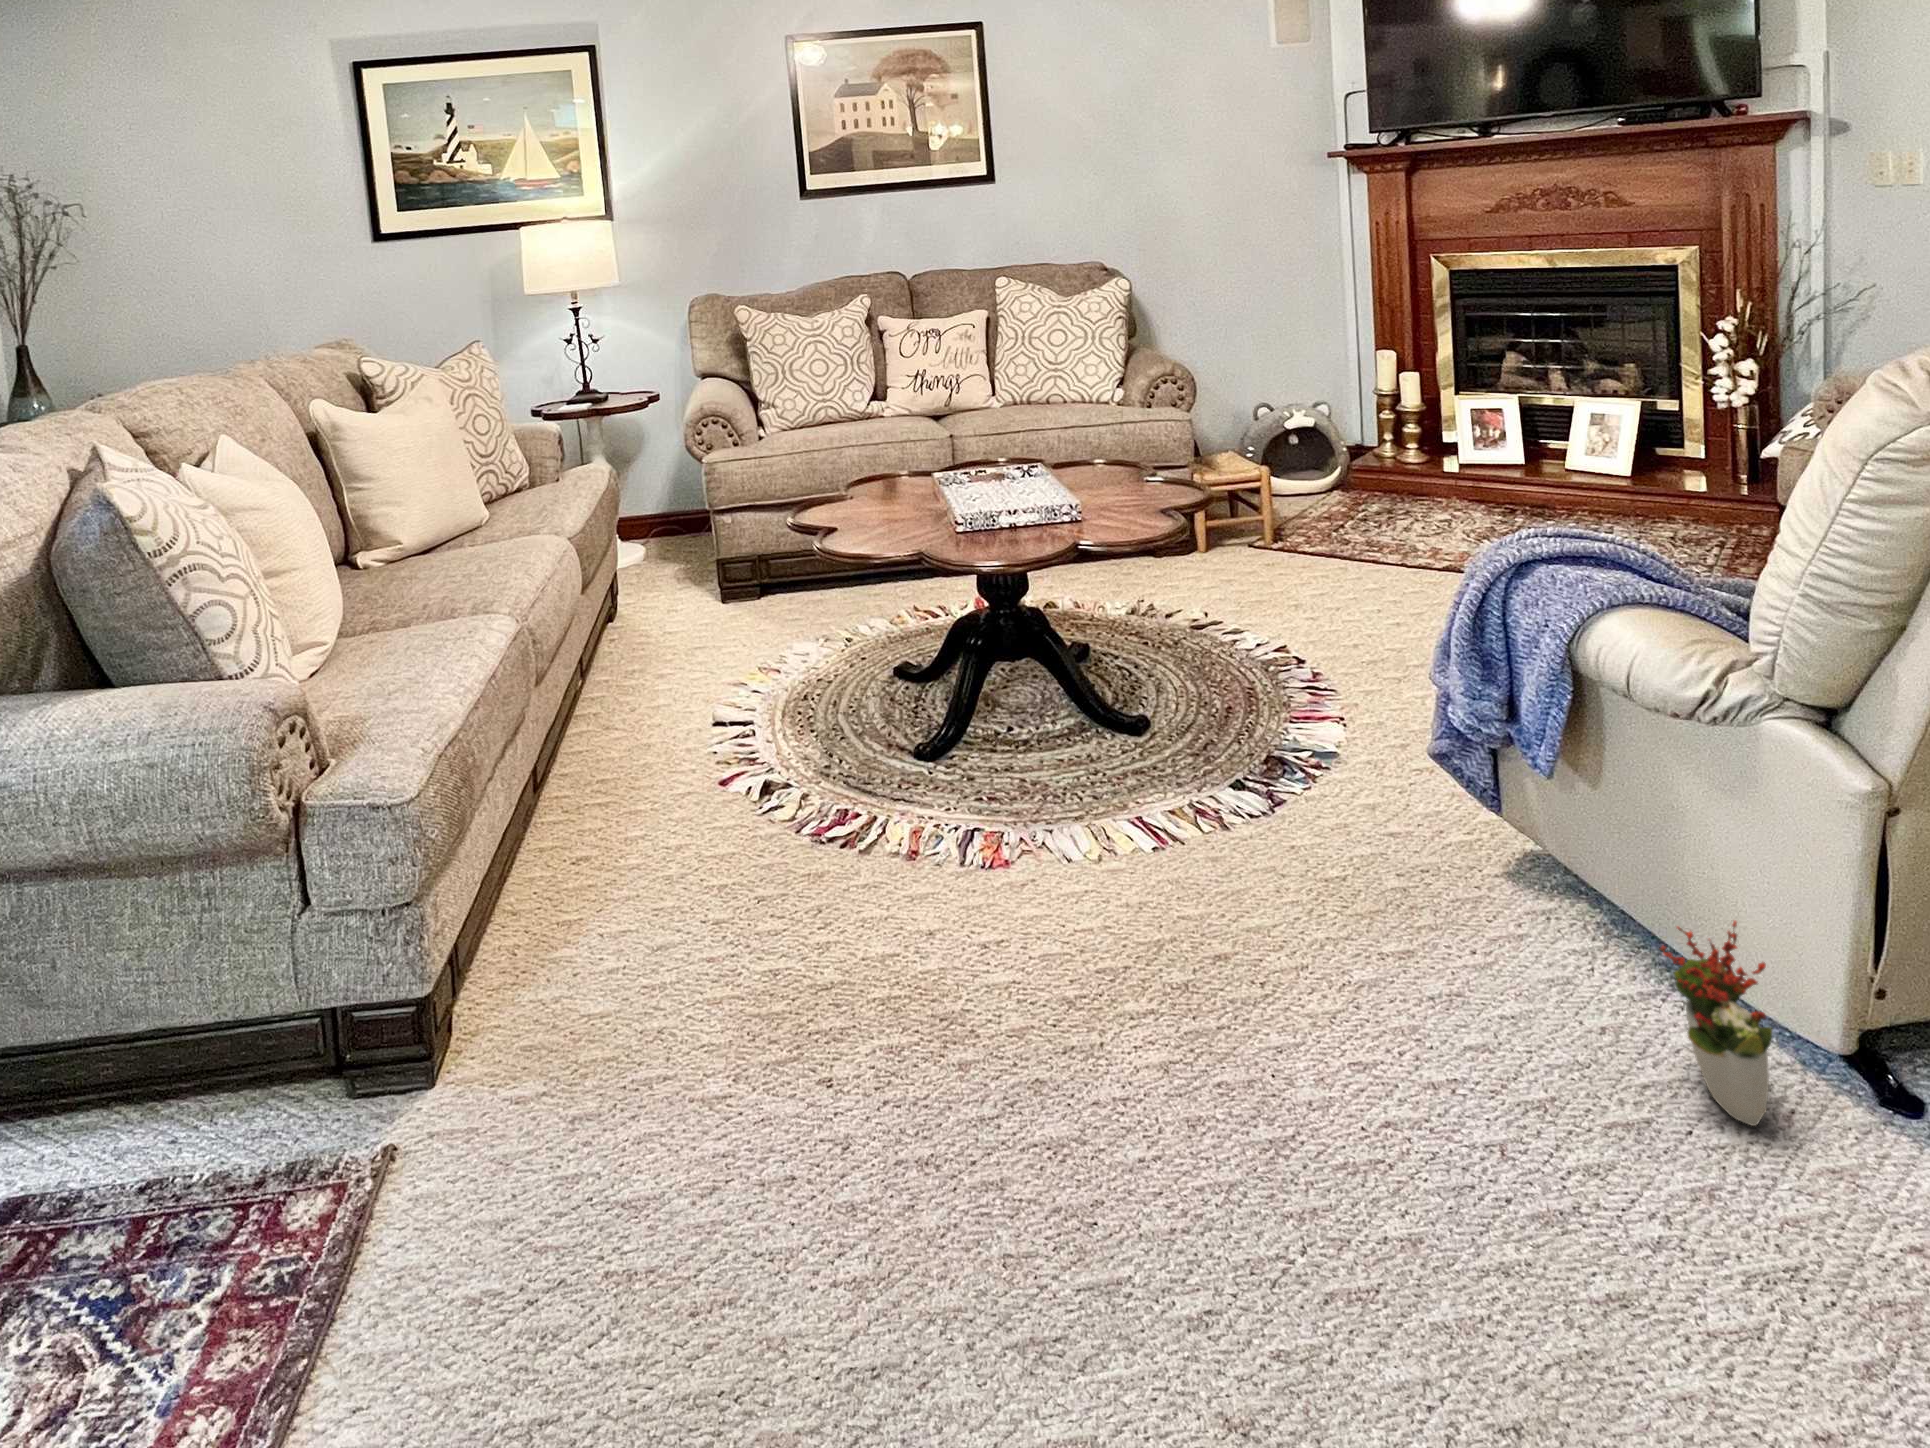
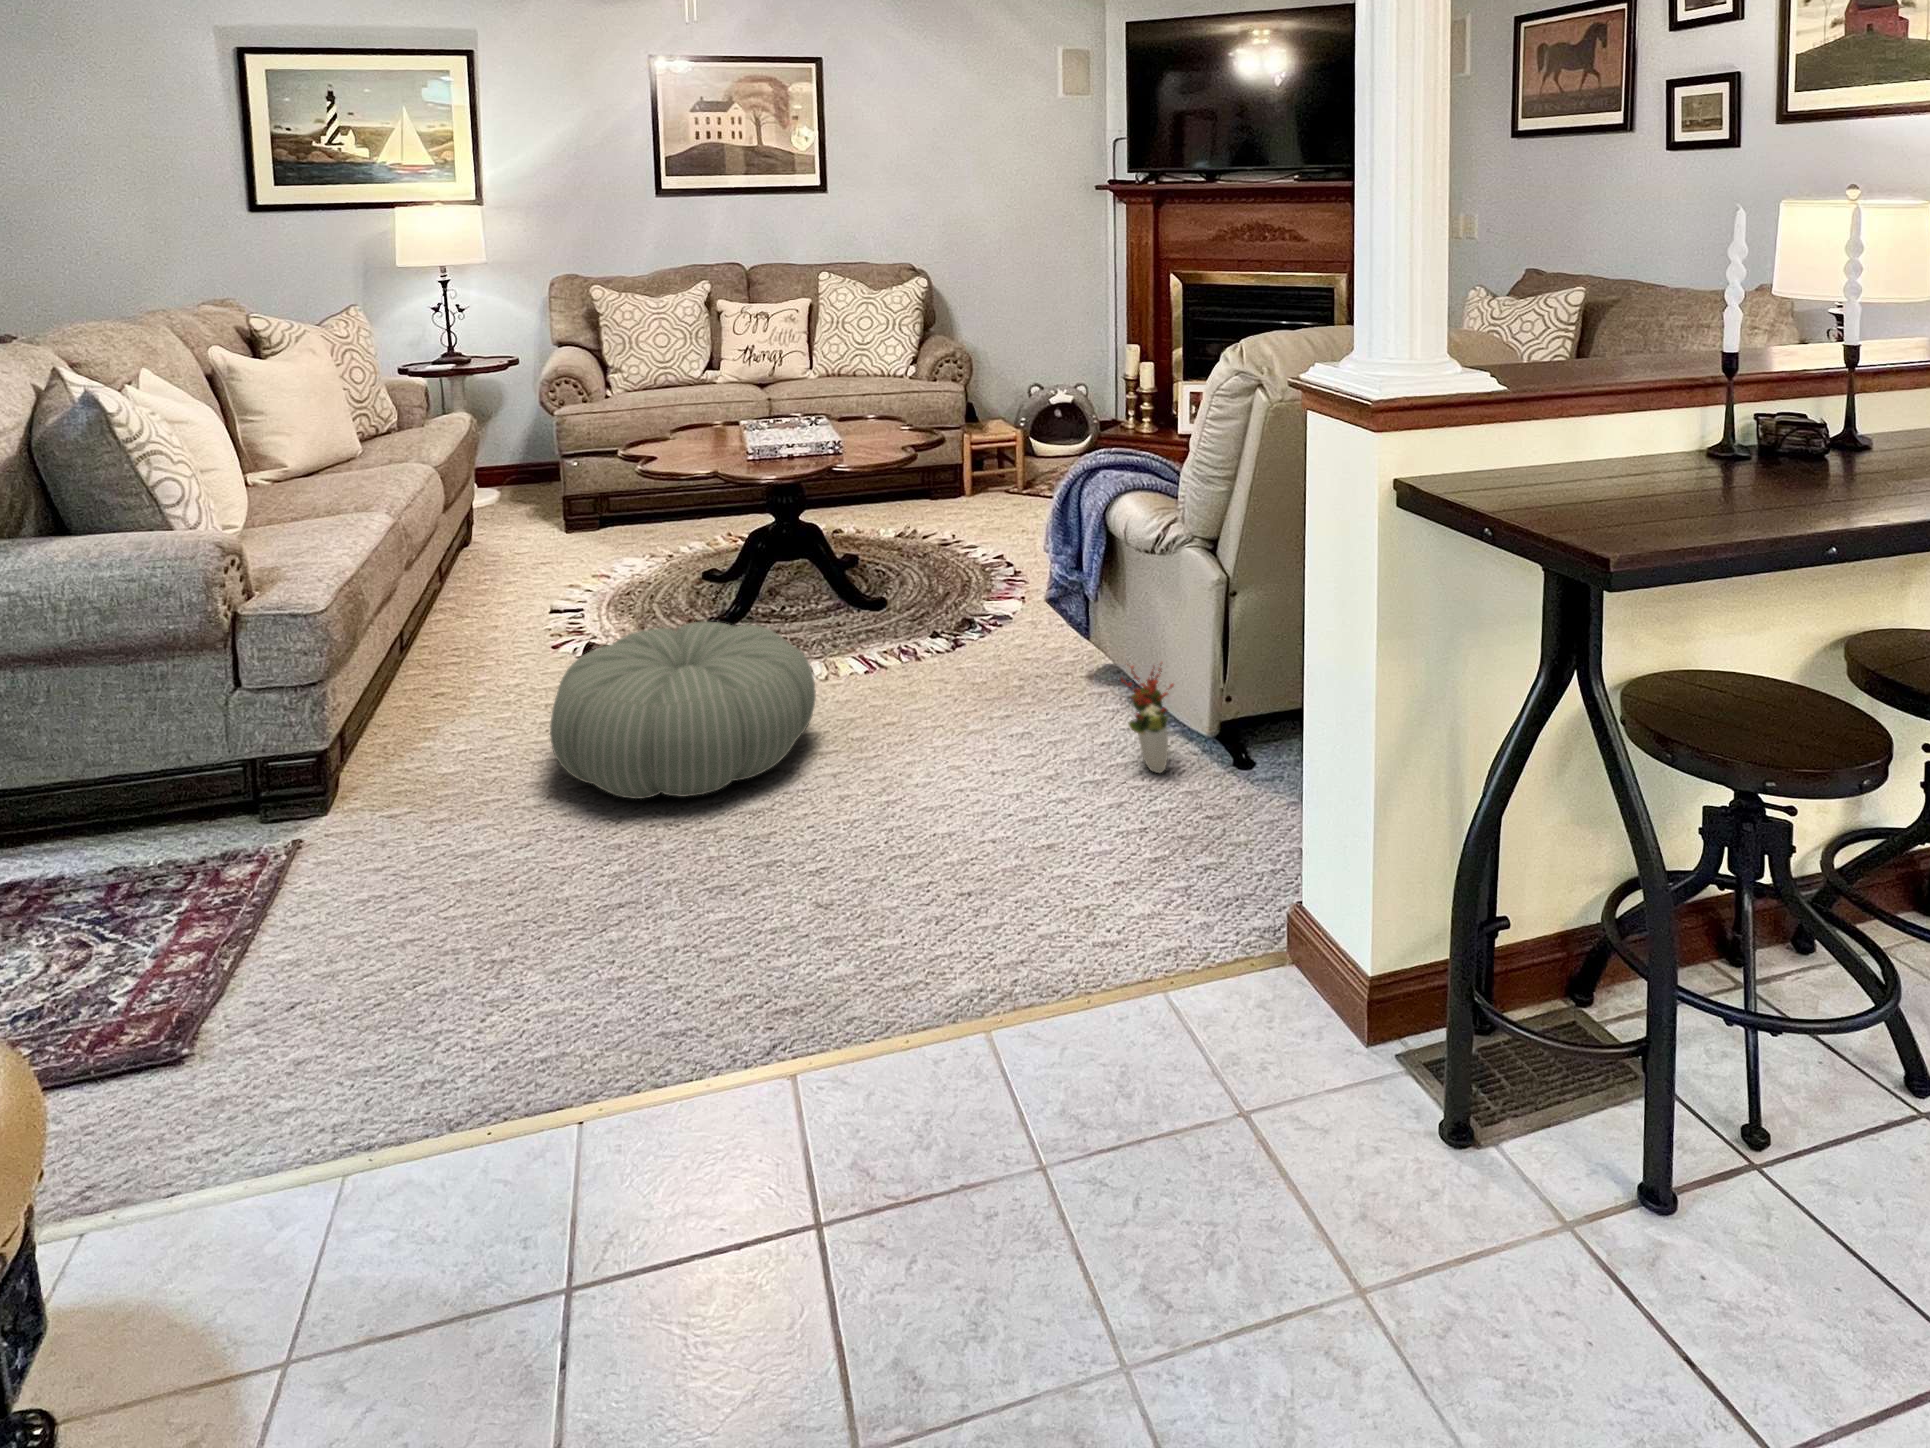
pouf: none [727,790,1113,1116] -> present [550,622,816,799]

